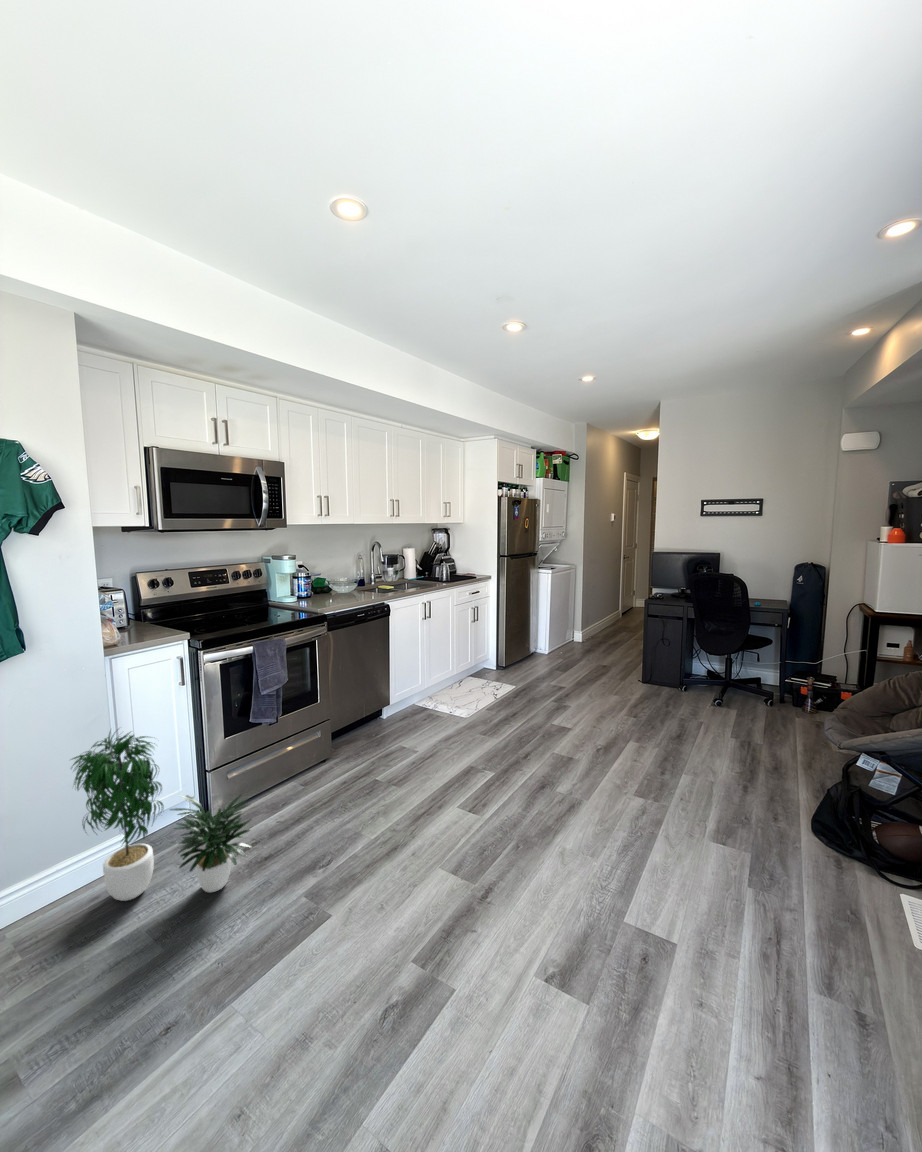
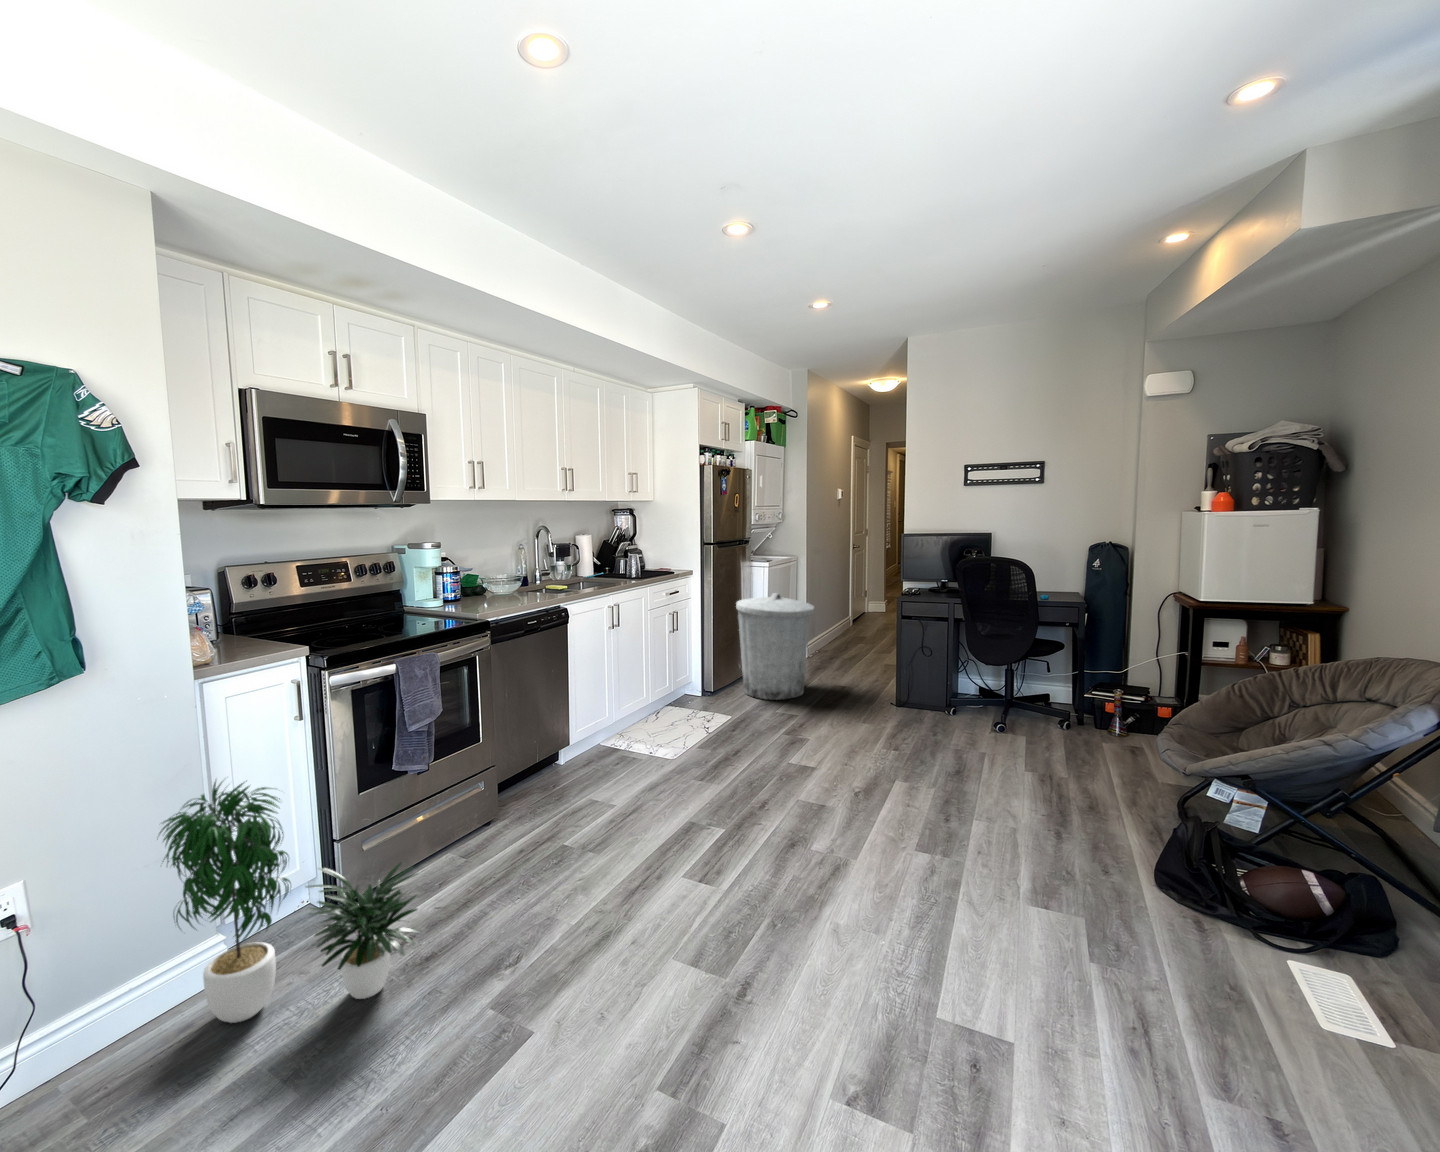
trash can: none [523,593,583,675] -> present [736,593,814,700]

